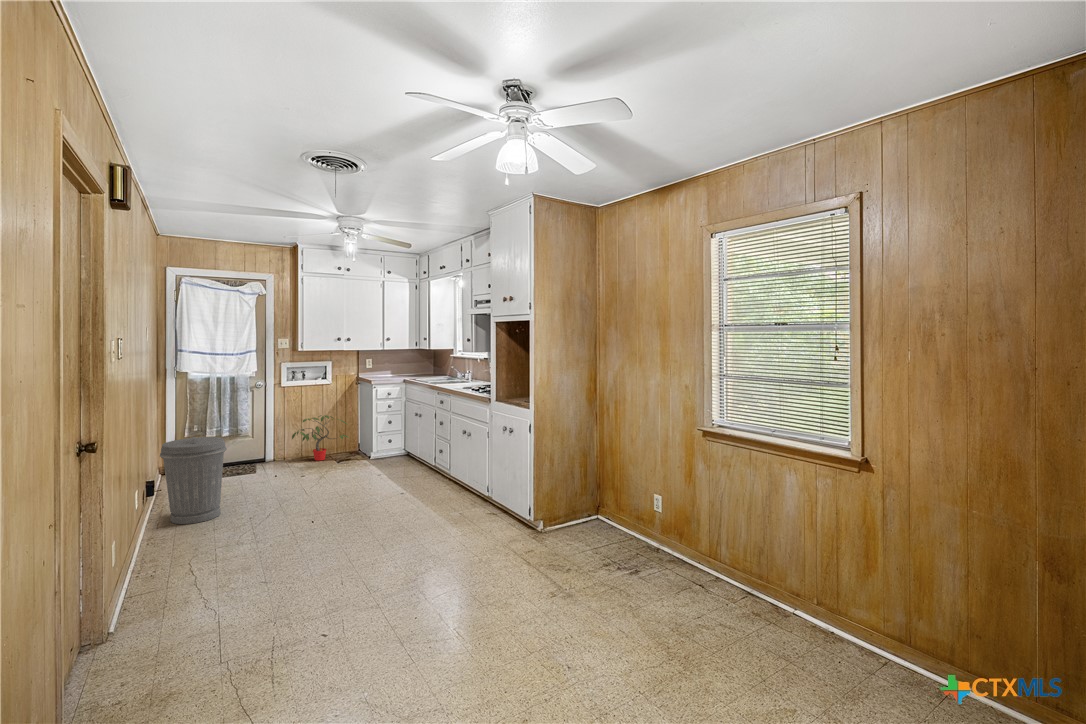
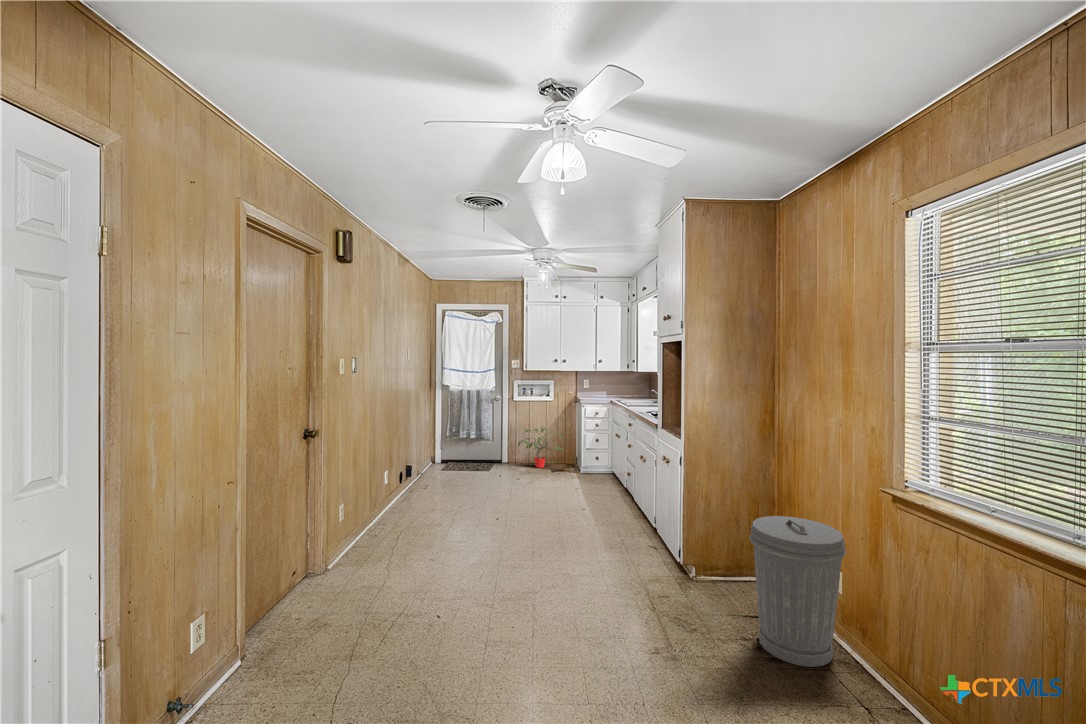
trash can: present [160,437,227,524] -> present [749,516,847,667]

